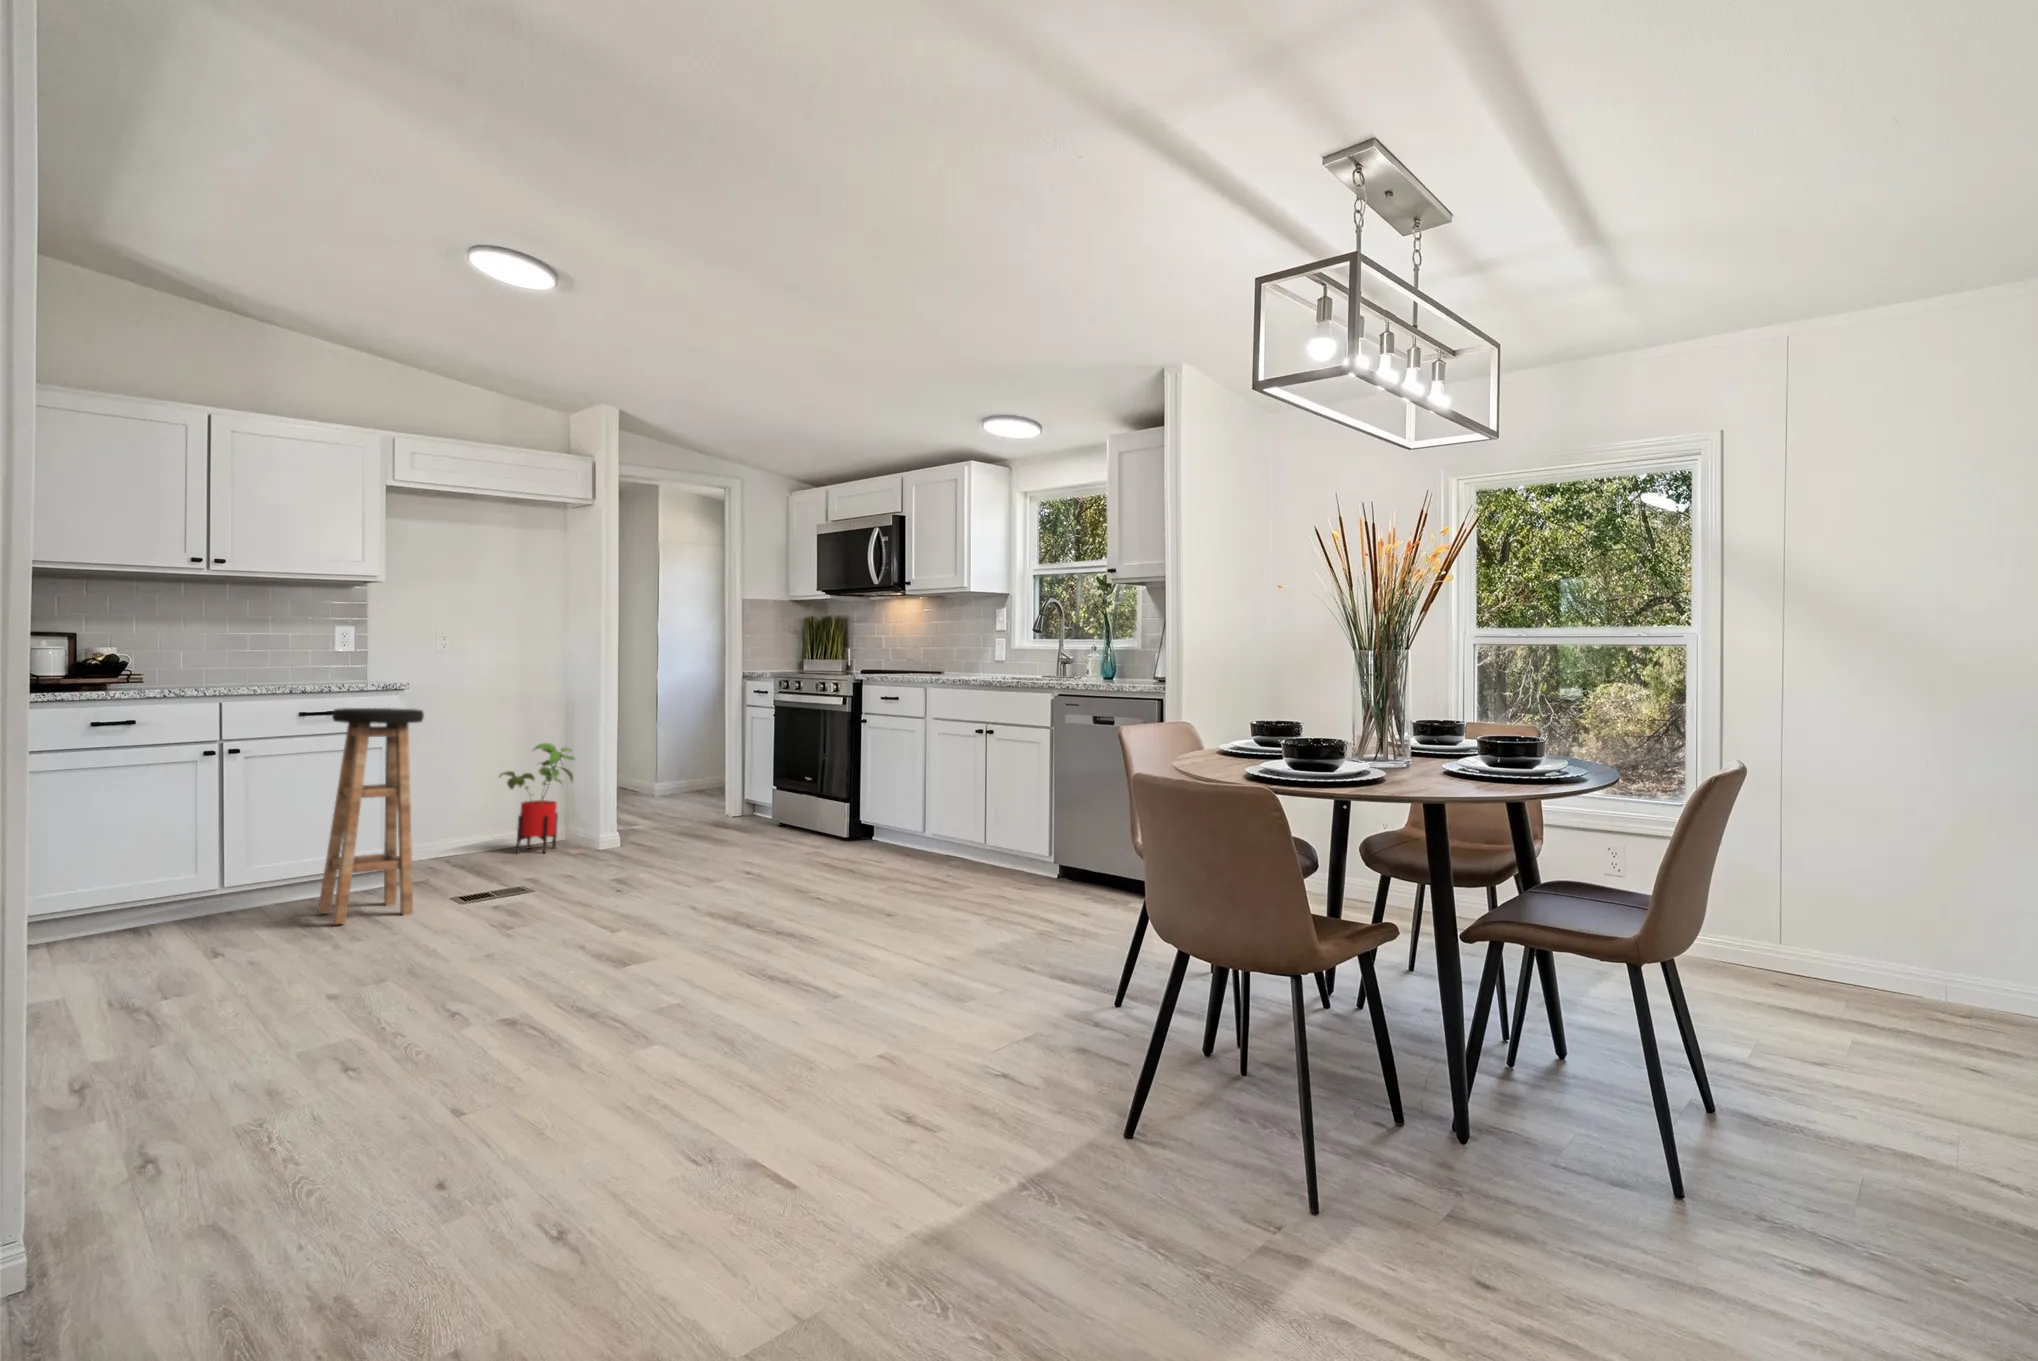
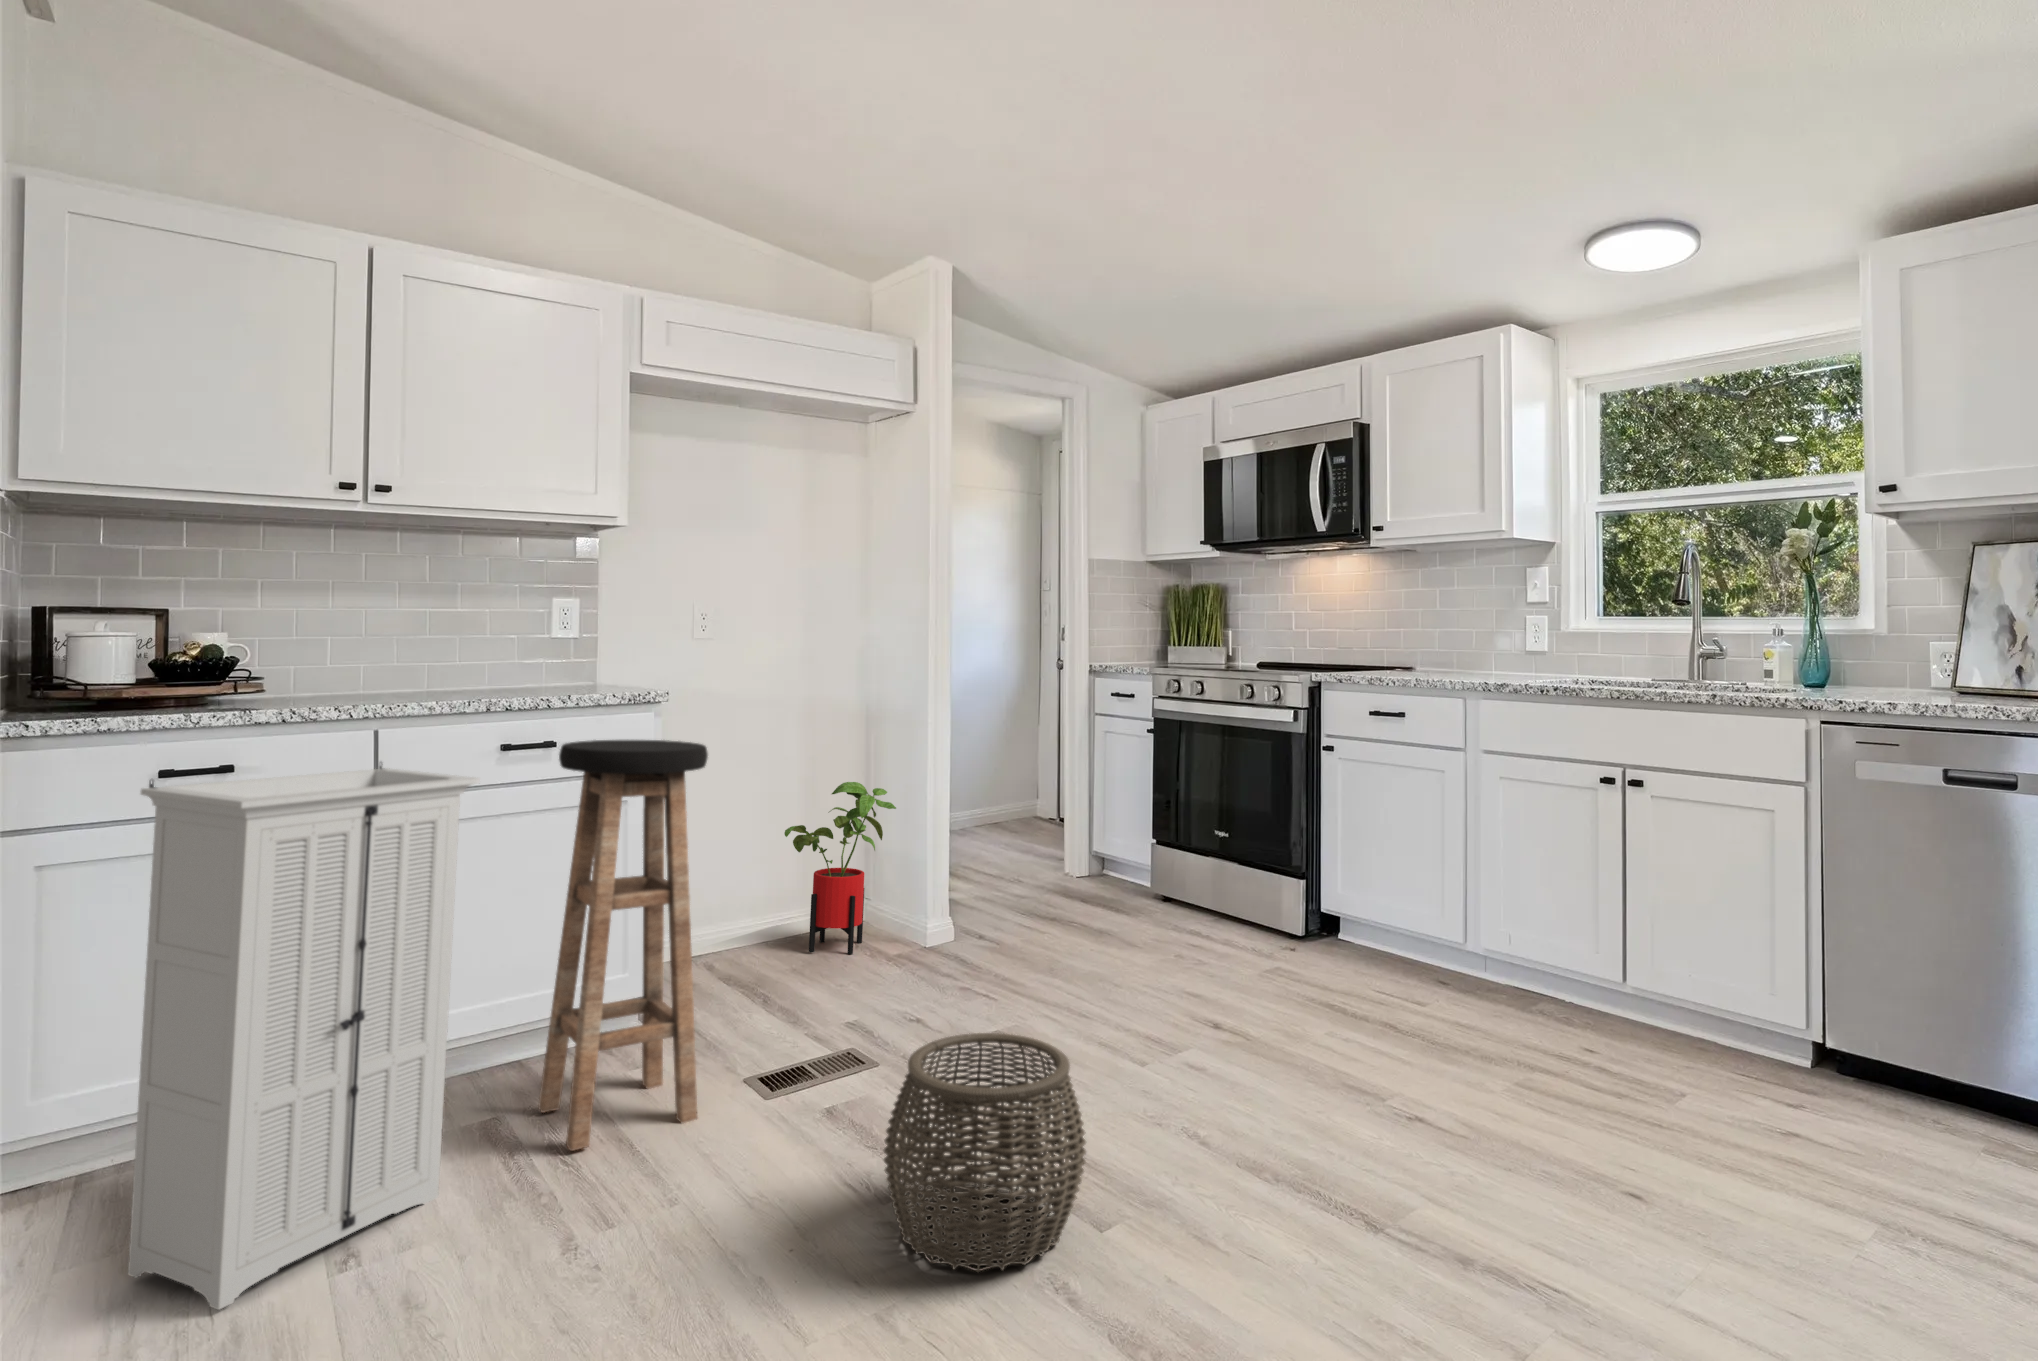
storage cabinet: none [88,716,284,971] -> present [128,762,480,1310]
woven basket: none [496,849,606,947] -> present [884,1033,1086,1272]

